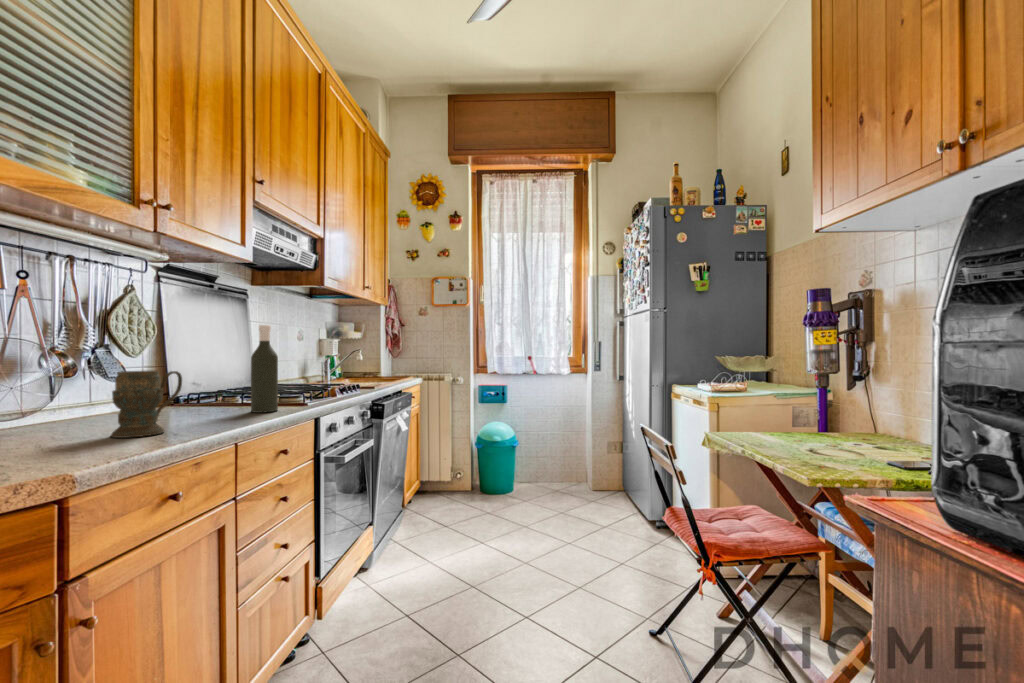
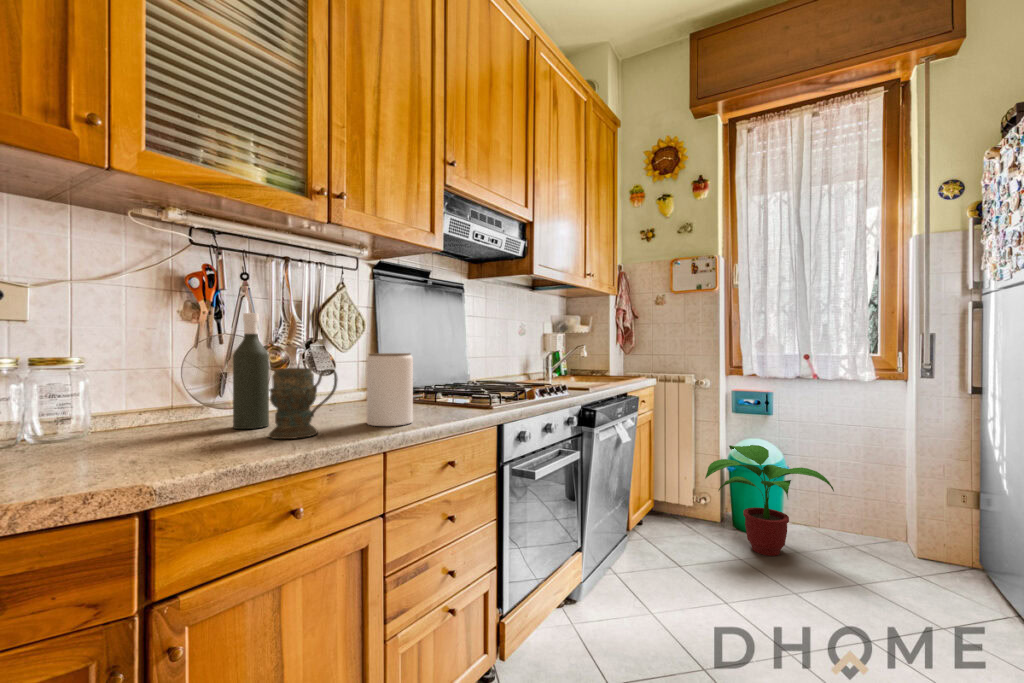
bottle: present [251,325,278,413] -> present [233,313,269,429]
jar: none [200,357,248,422] -> present [366,353,413,426]
potted plant: none [463,427,547,508] -> present [705,445,834,556]

